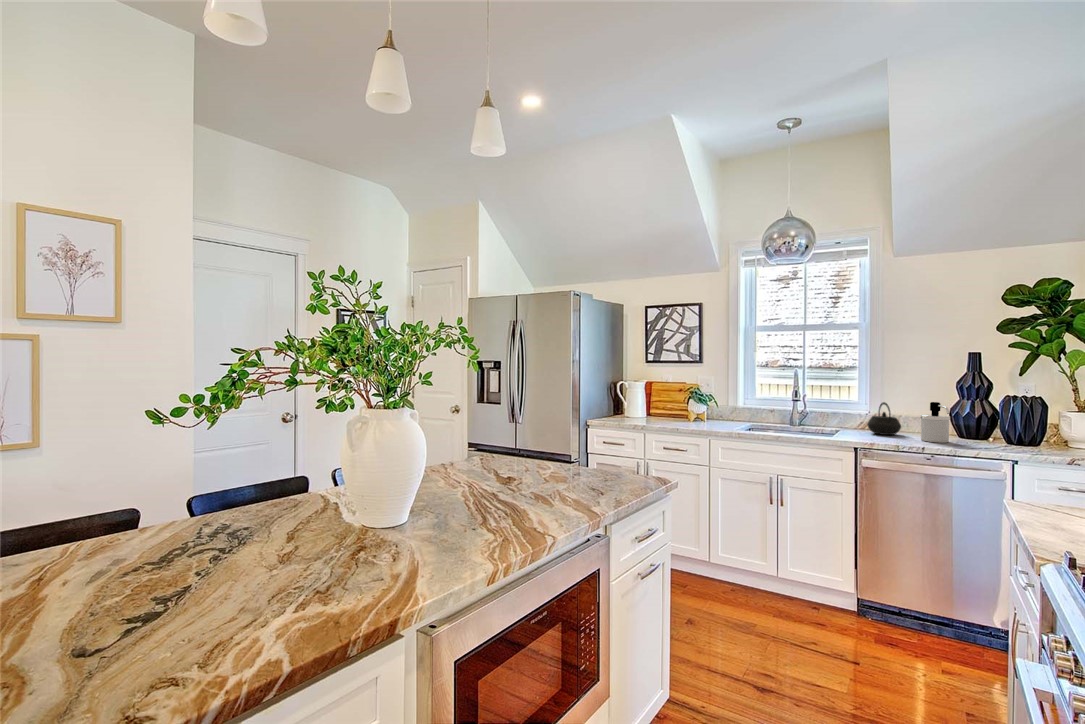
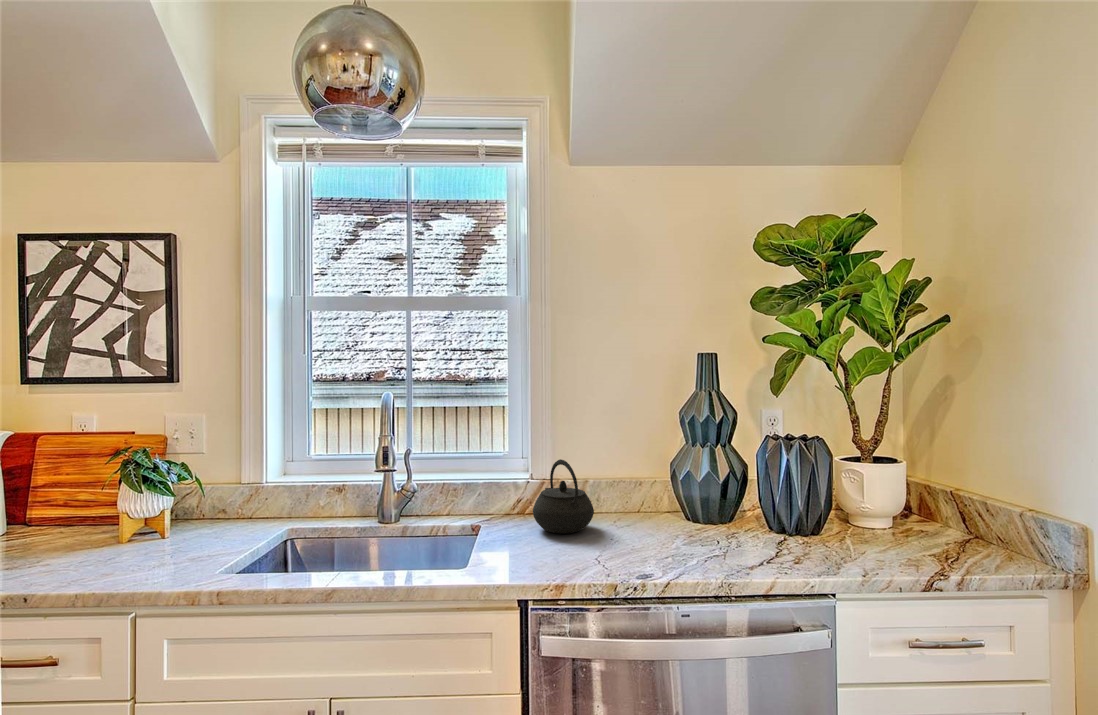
soap dispenser: present [920,402,950,443] -> none [635,458,697,551]

